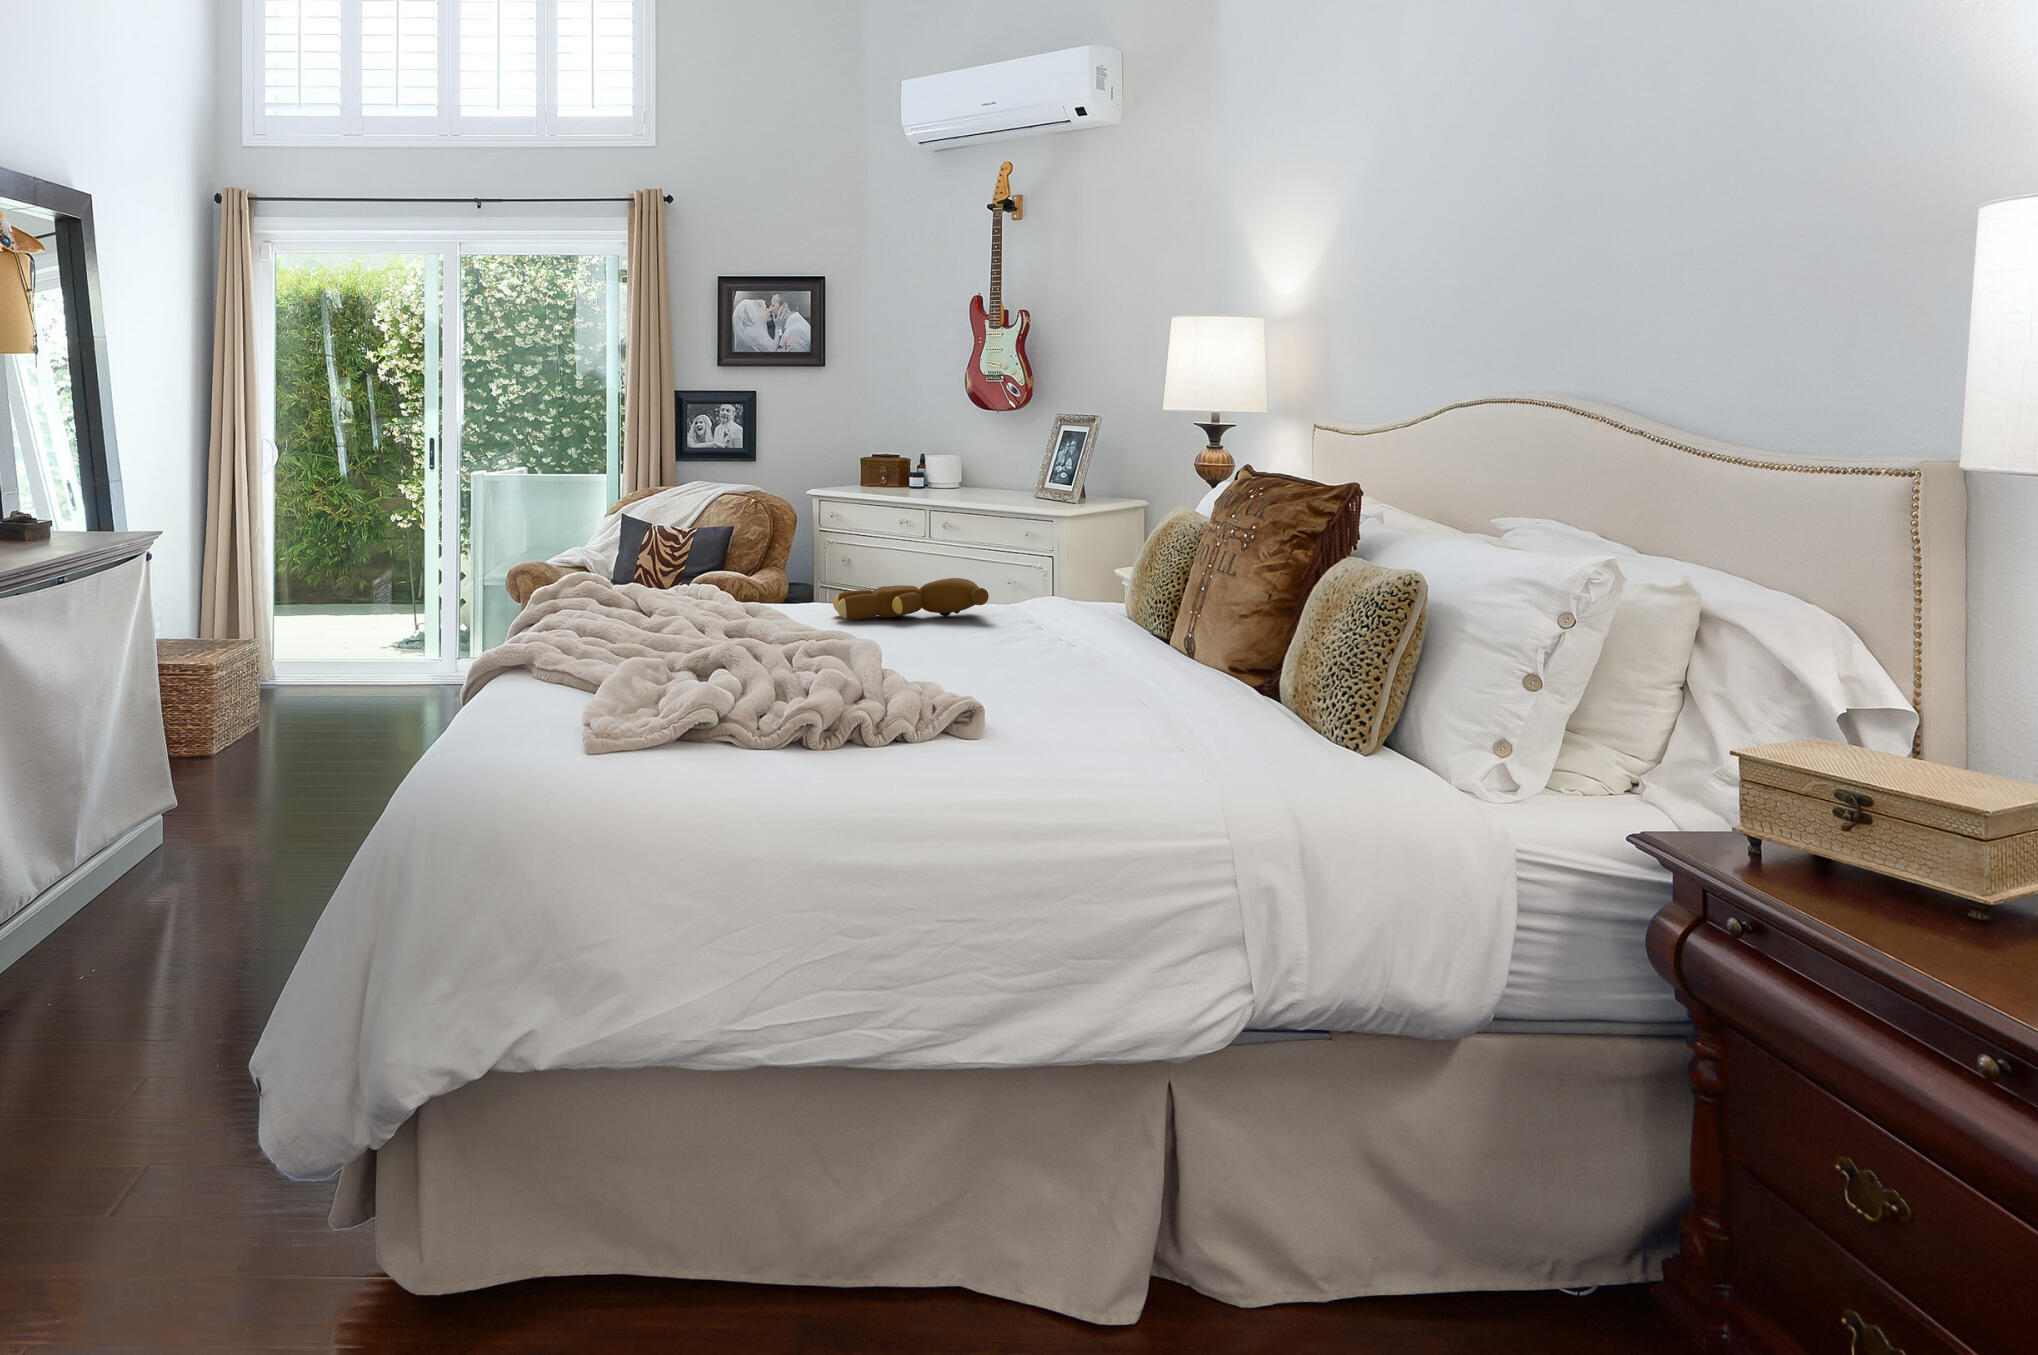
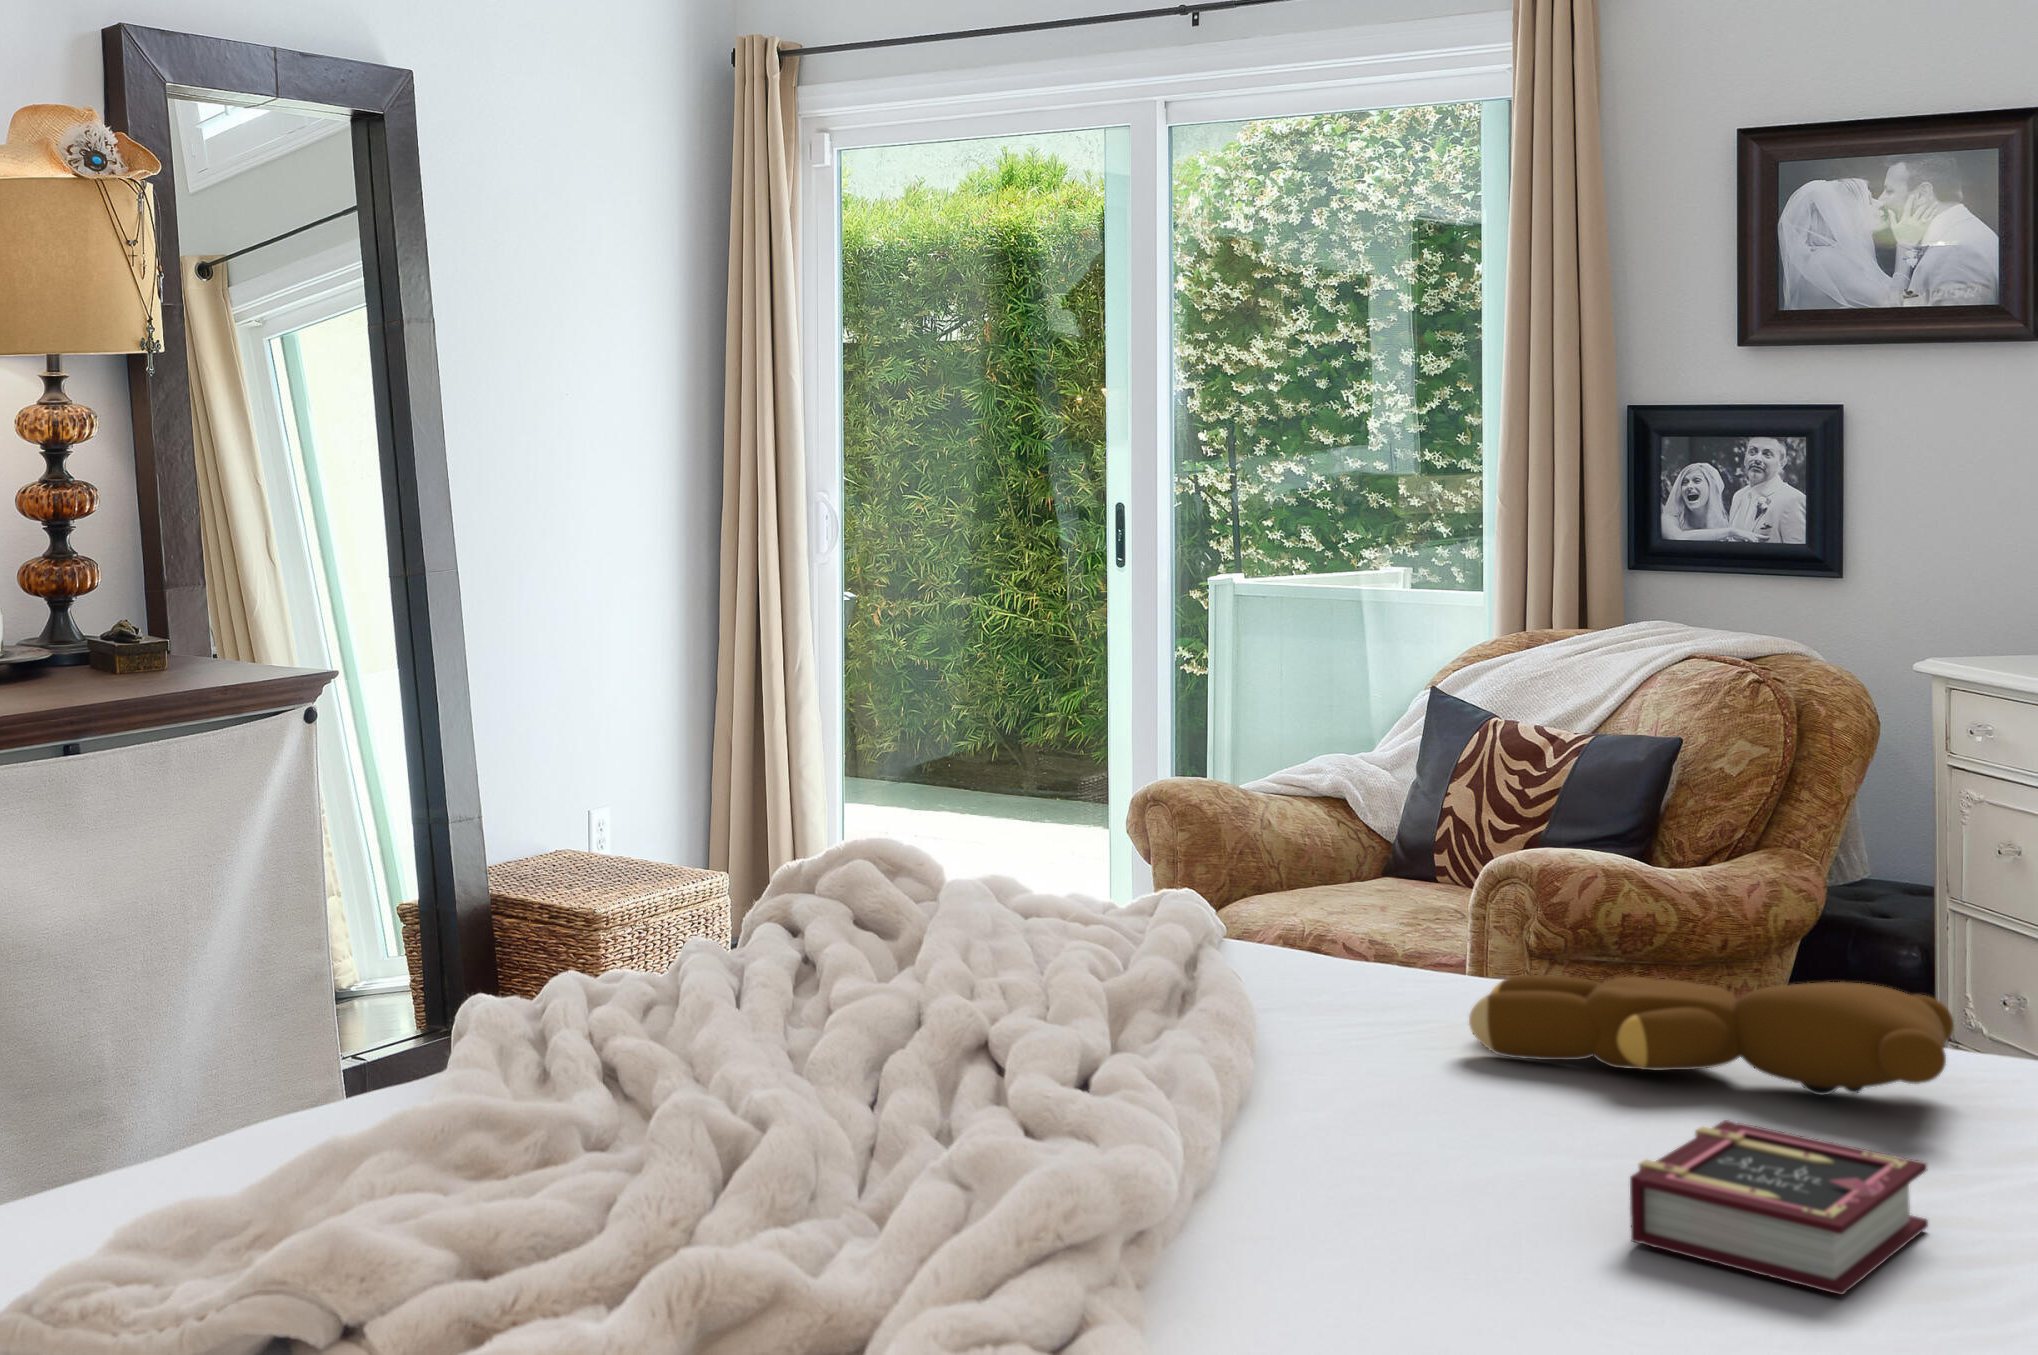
book: none [956,618,1024,655] -> present [1630,1120,1928,1295]

